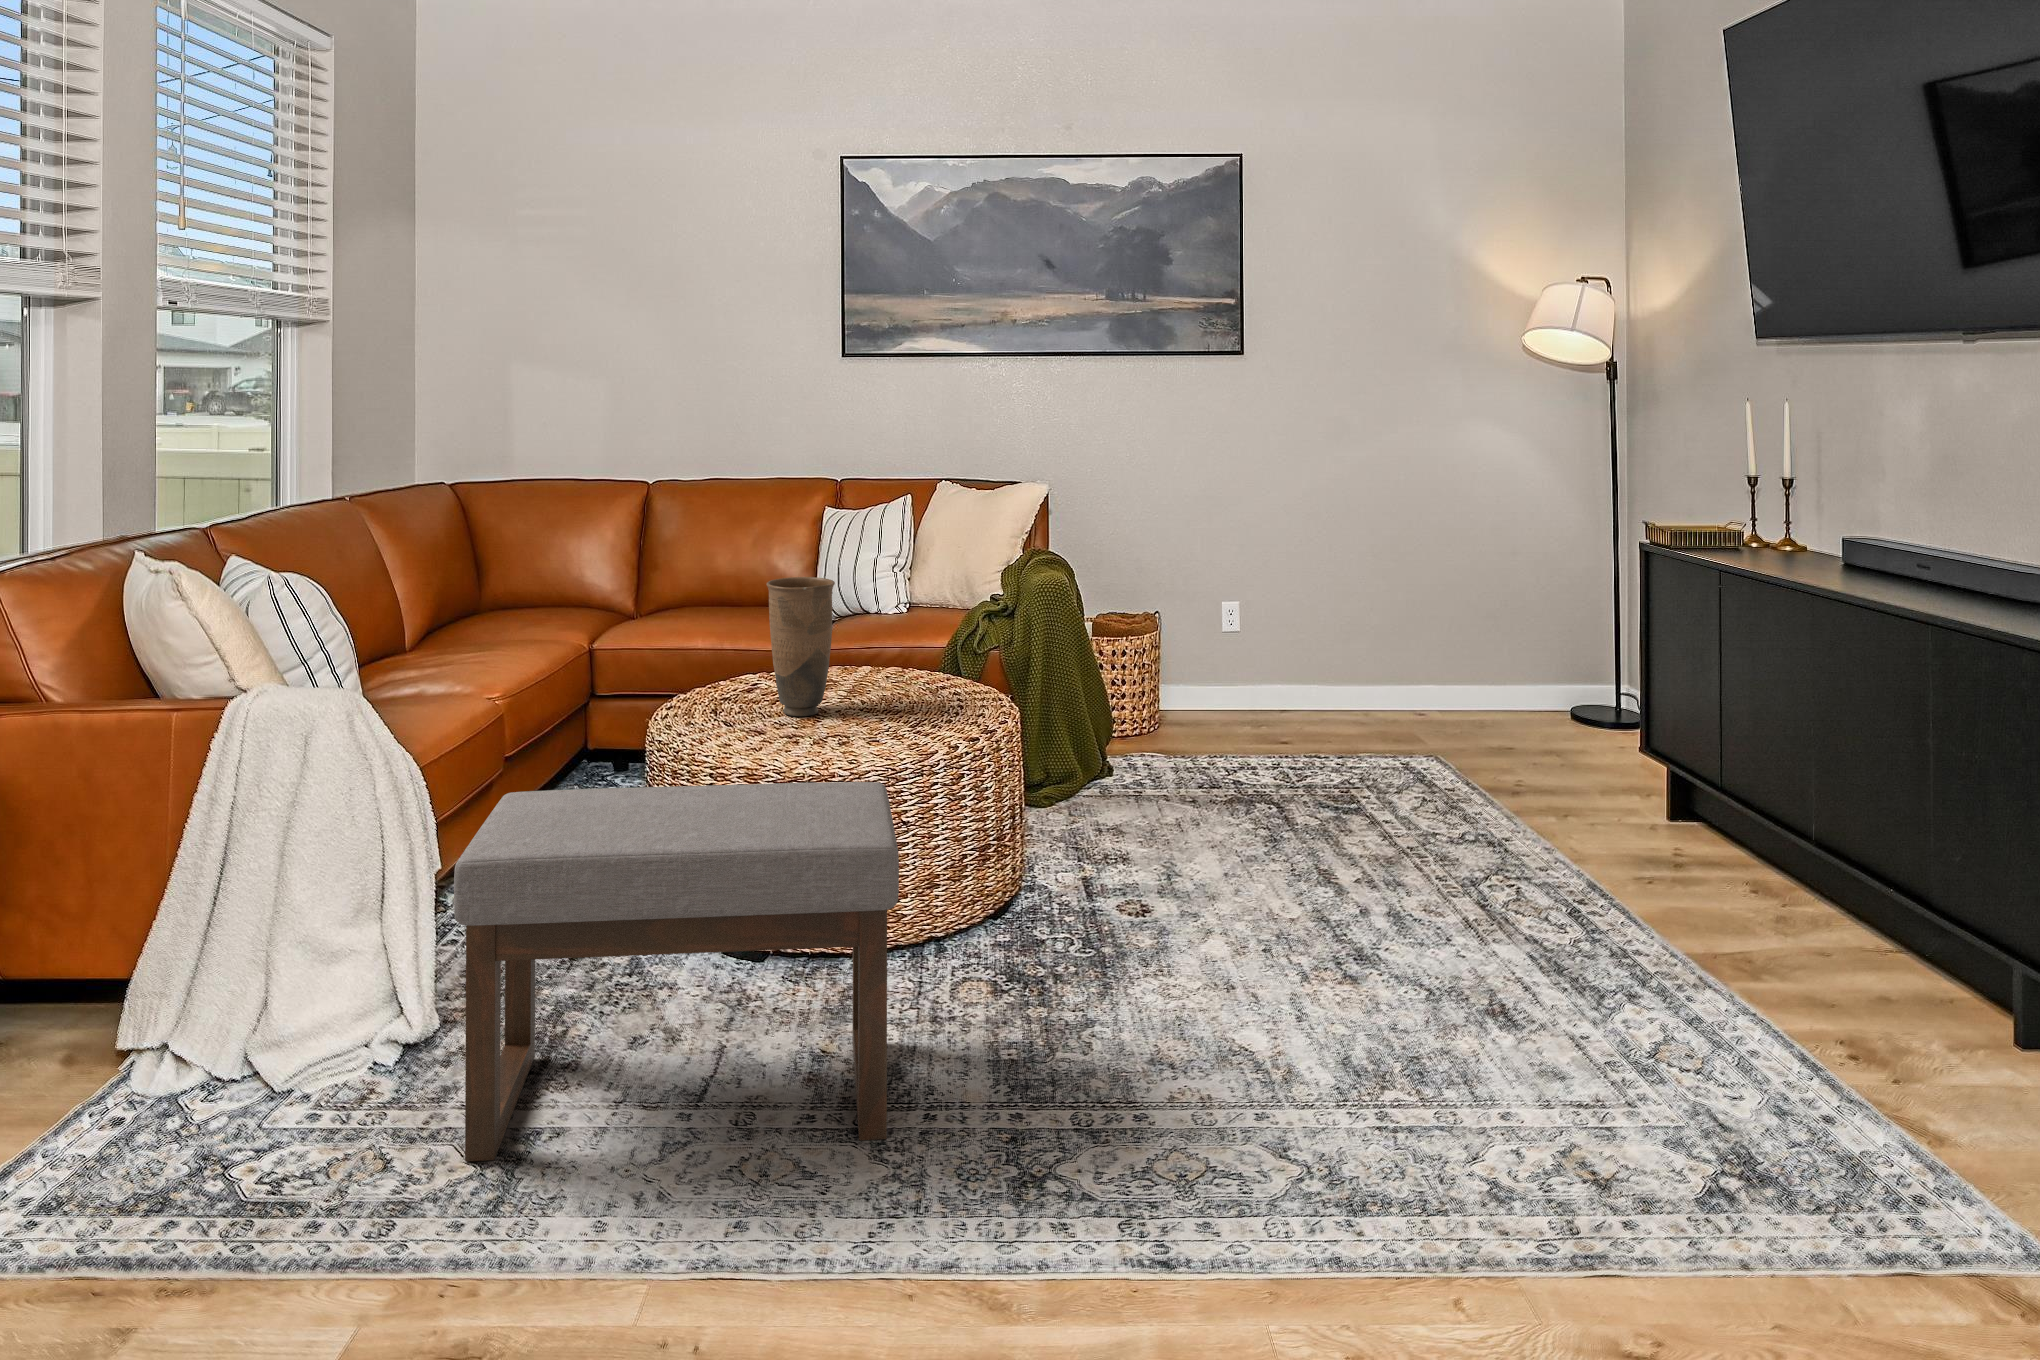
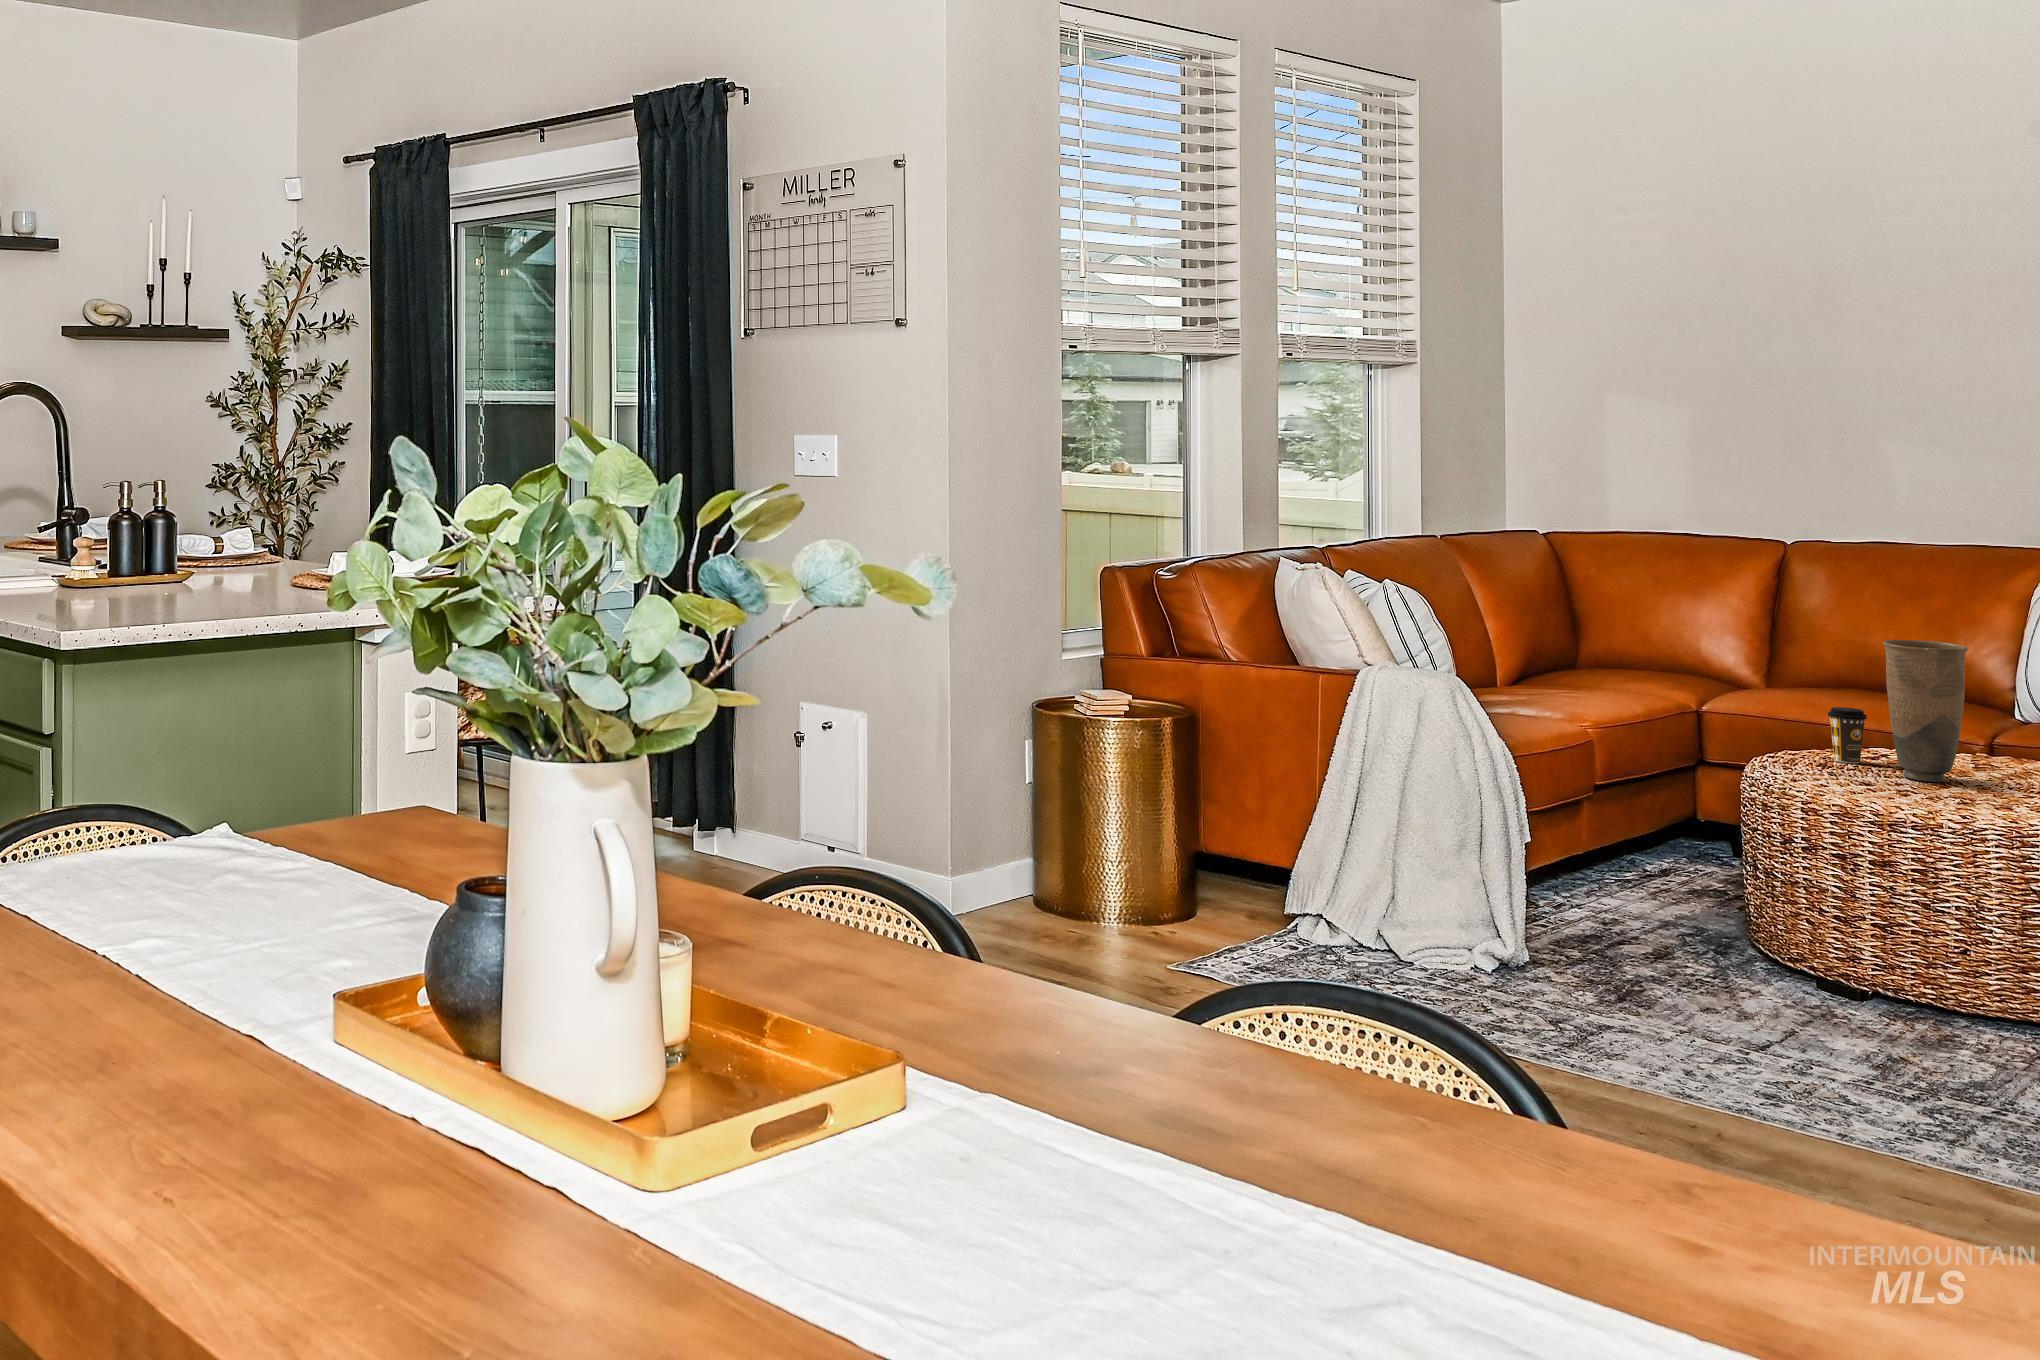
coffee cup: none [716,648,749,704] -> present [1828,707,1867,763]
ottoman: present [454,782,899,1162] -> none [1544,772,1978,1109]

